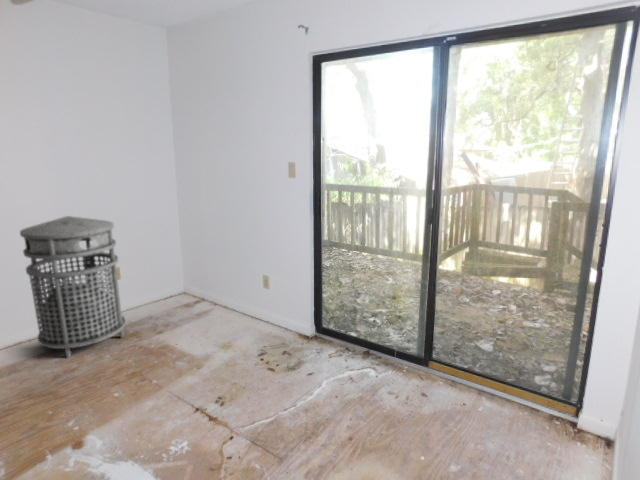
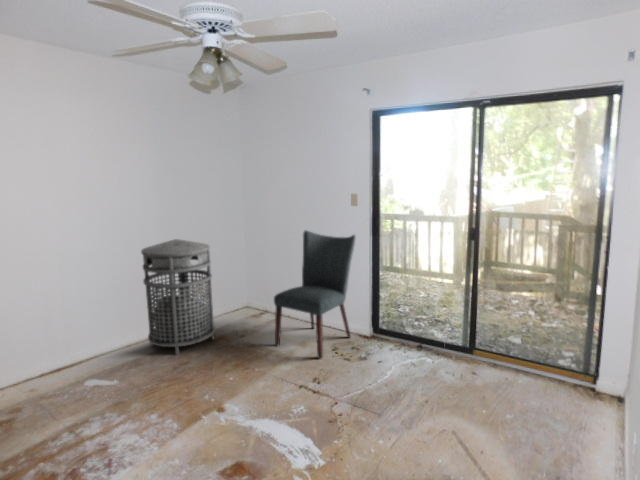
chair: none [188,207,291,368] -> present [274,231,355,359]

